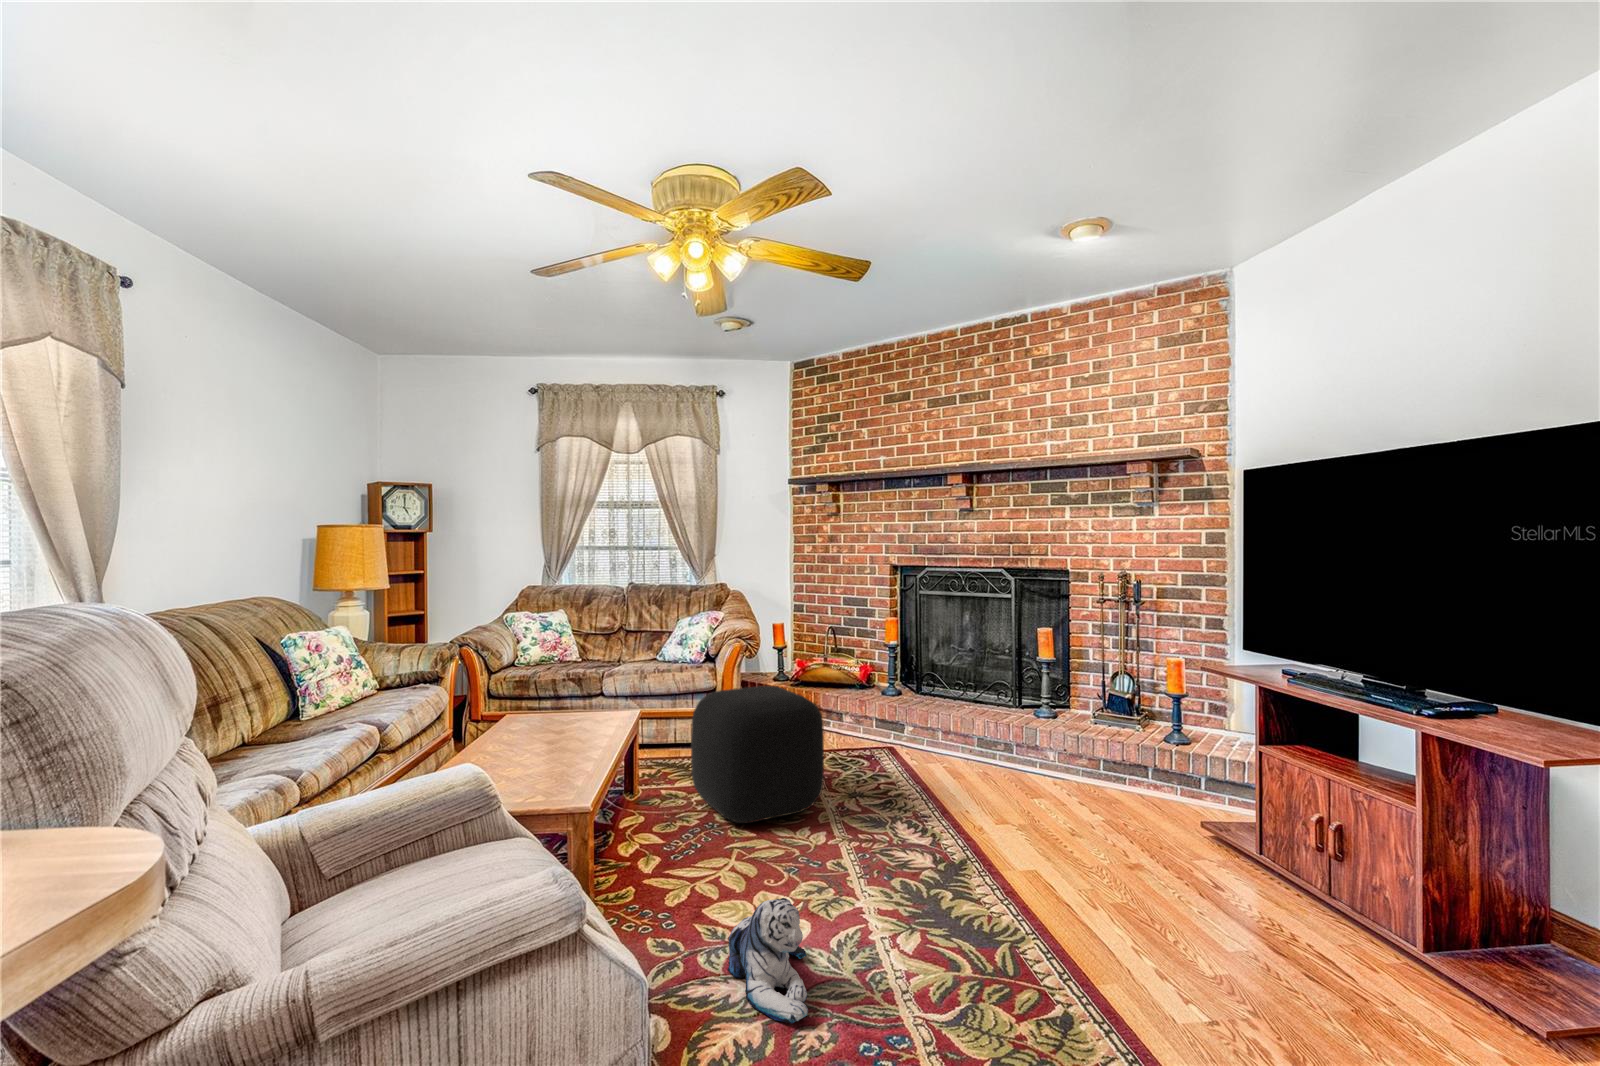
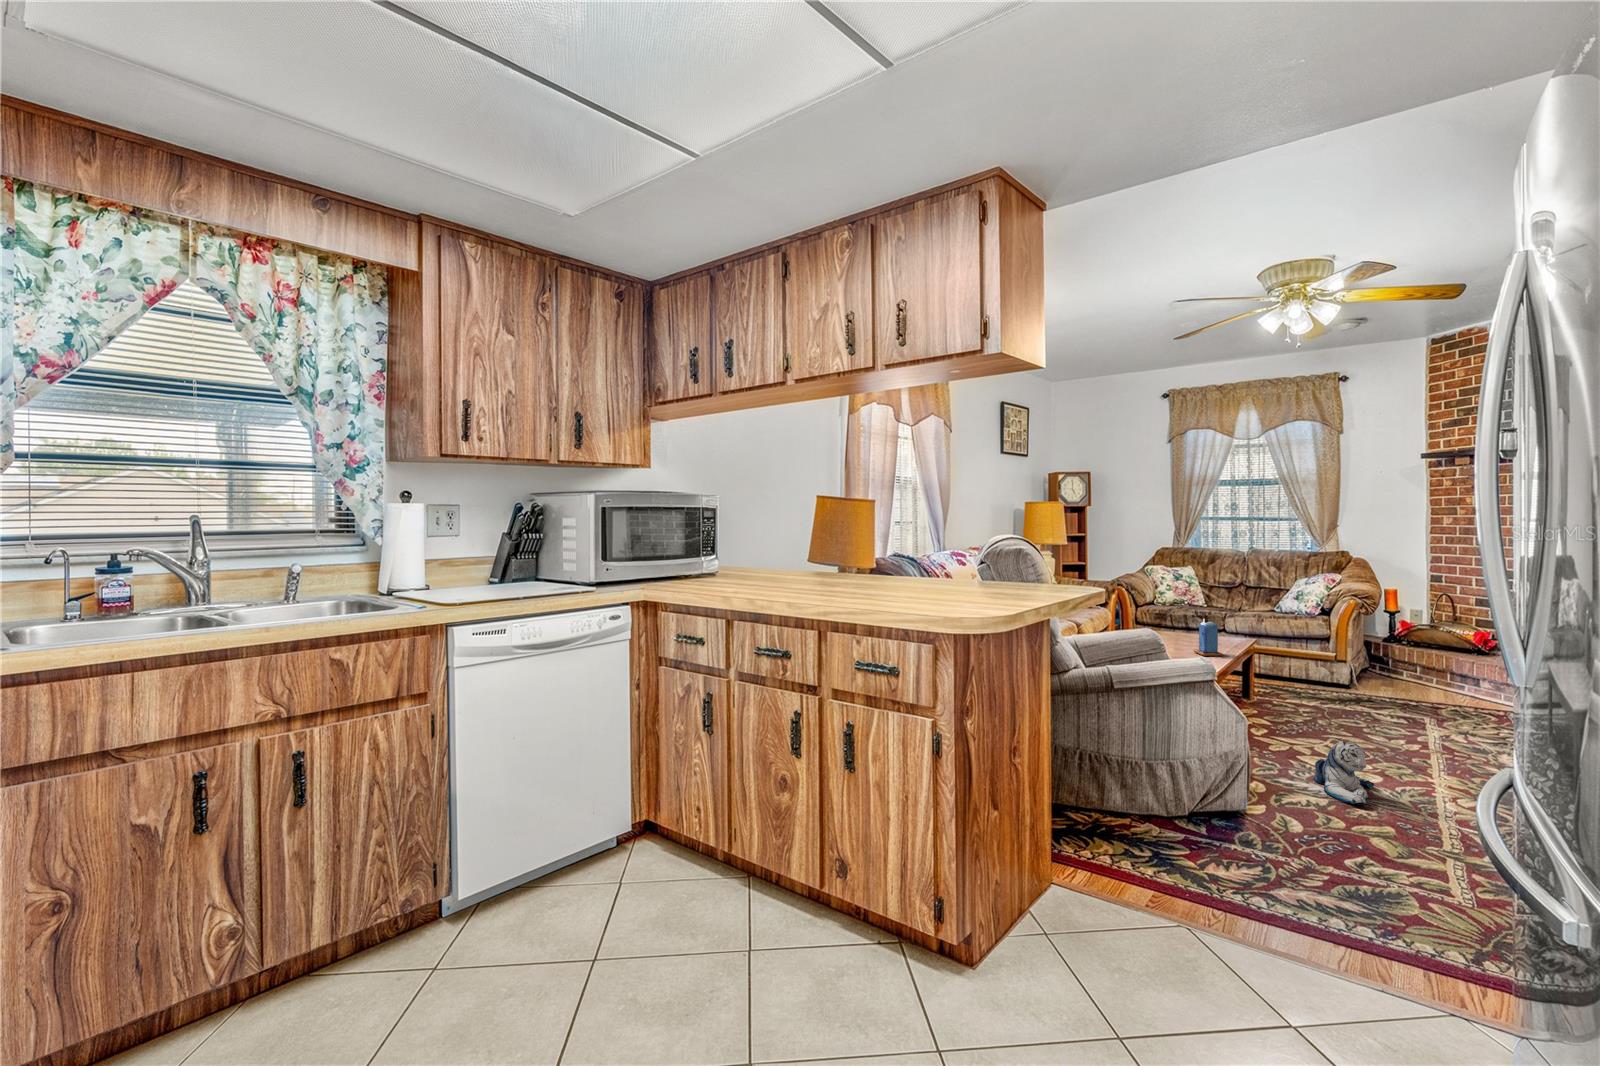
ottoman: present [691,686,824,823] -> none [1300,631,1426,731]
candle: none [551,699,595,764] -> present [1194,619,1223,656]

